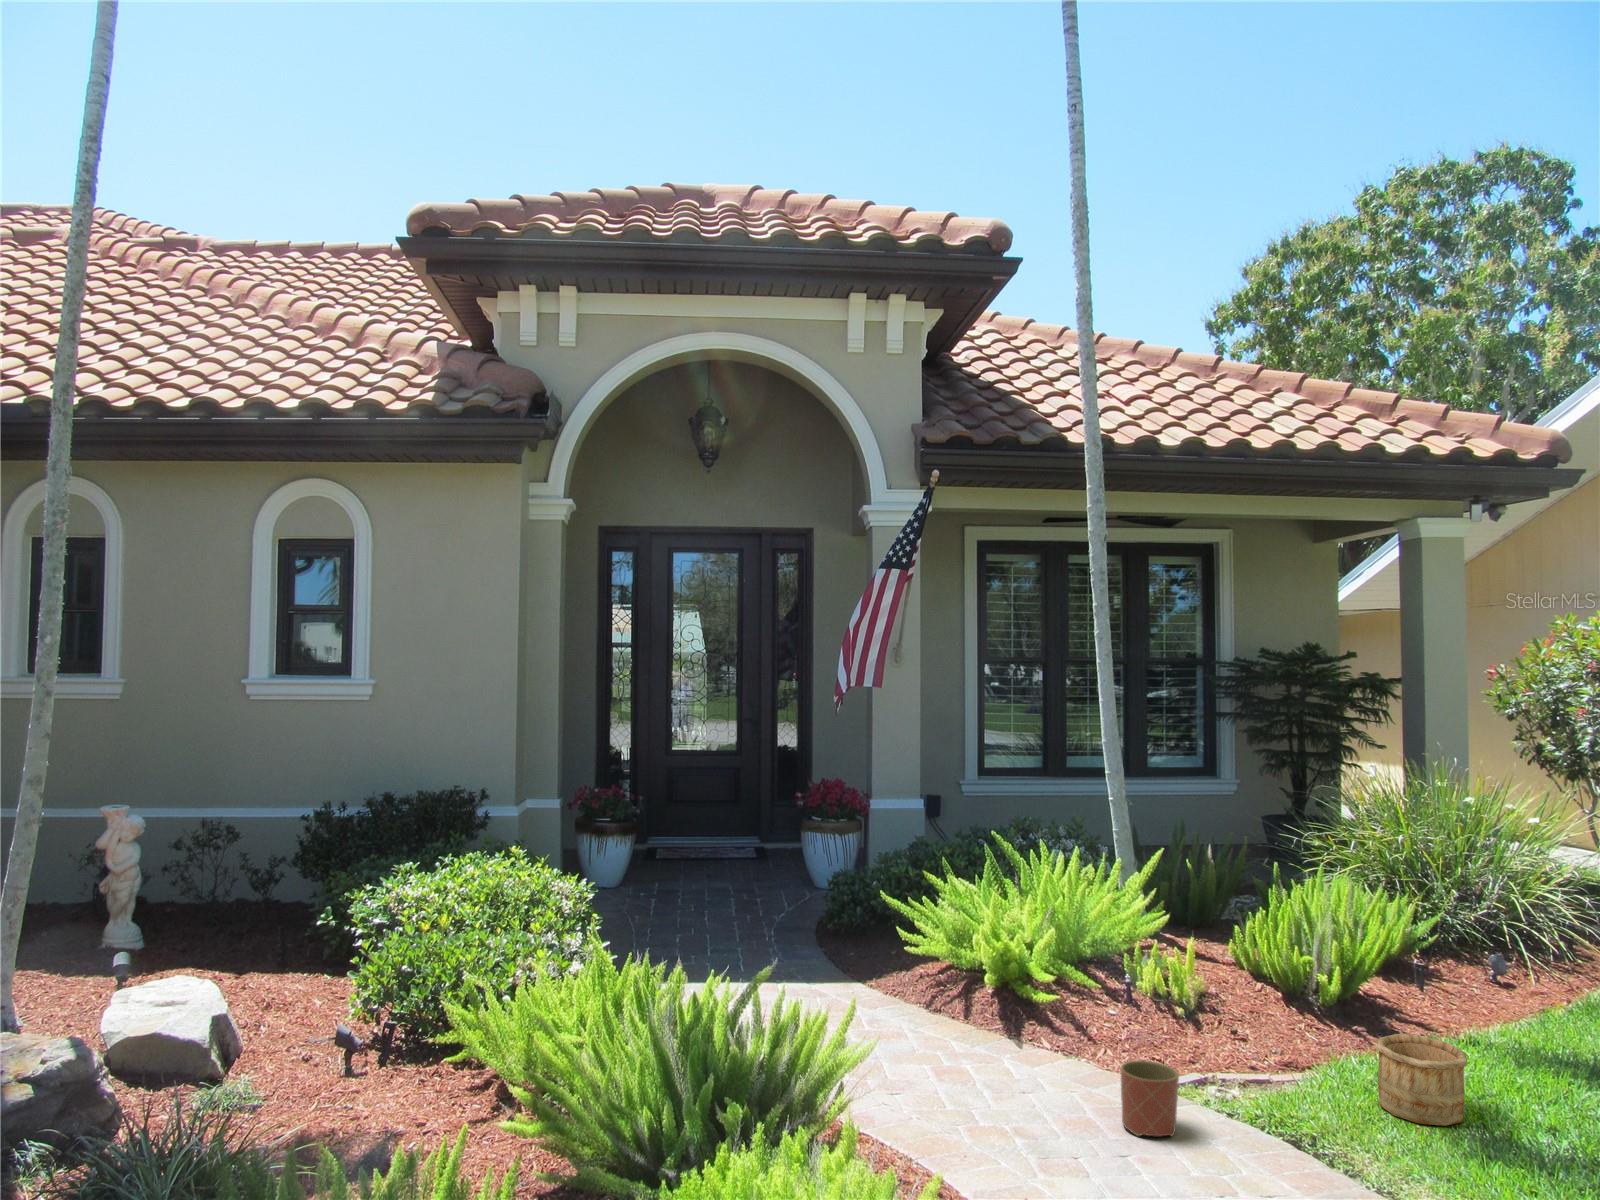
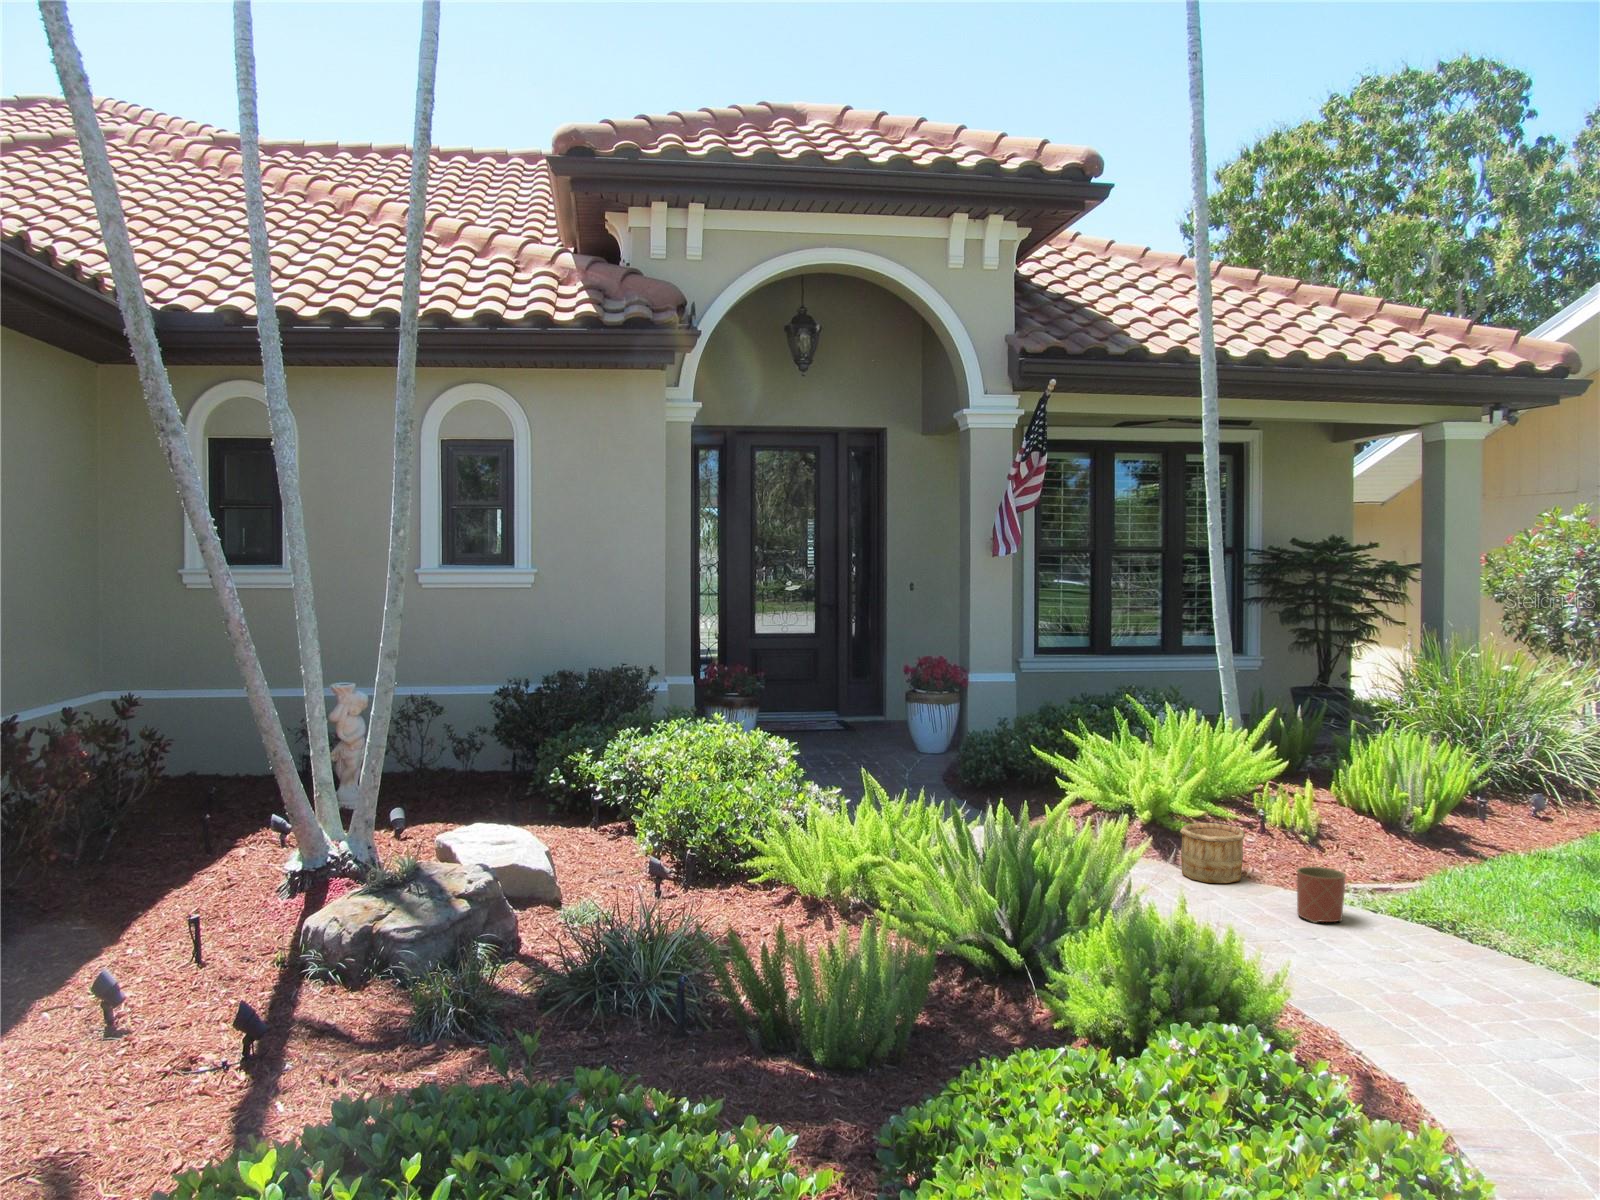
wooden bucket: present [1376,1034,1467,1126] -> present [1180,823,1245,883]

